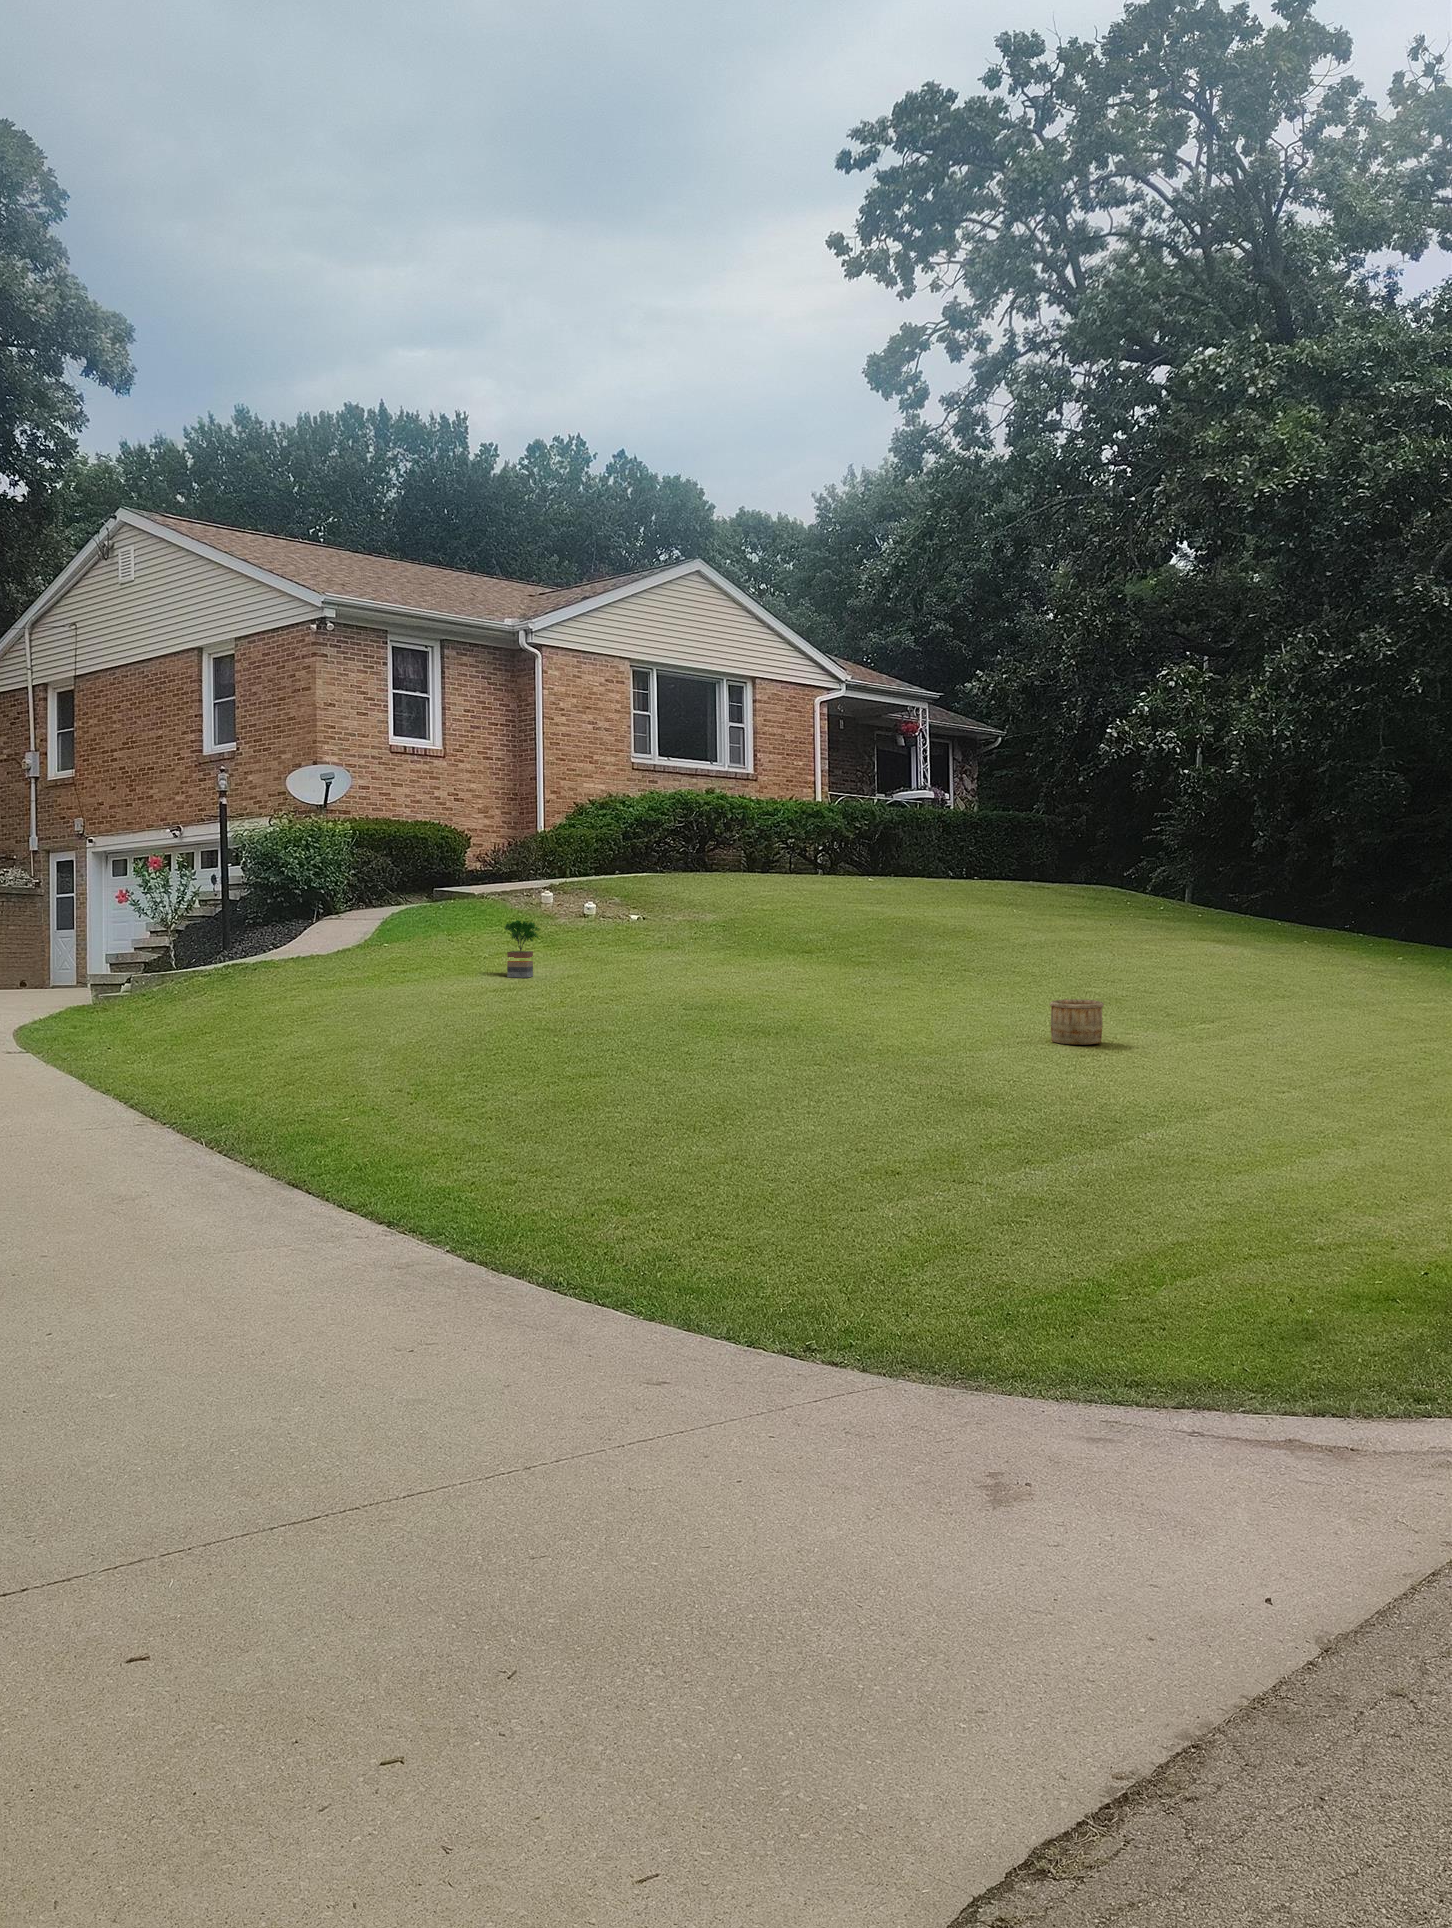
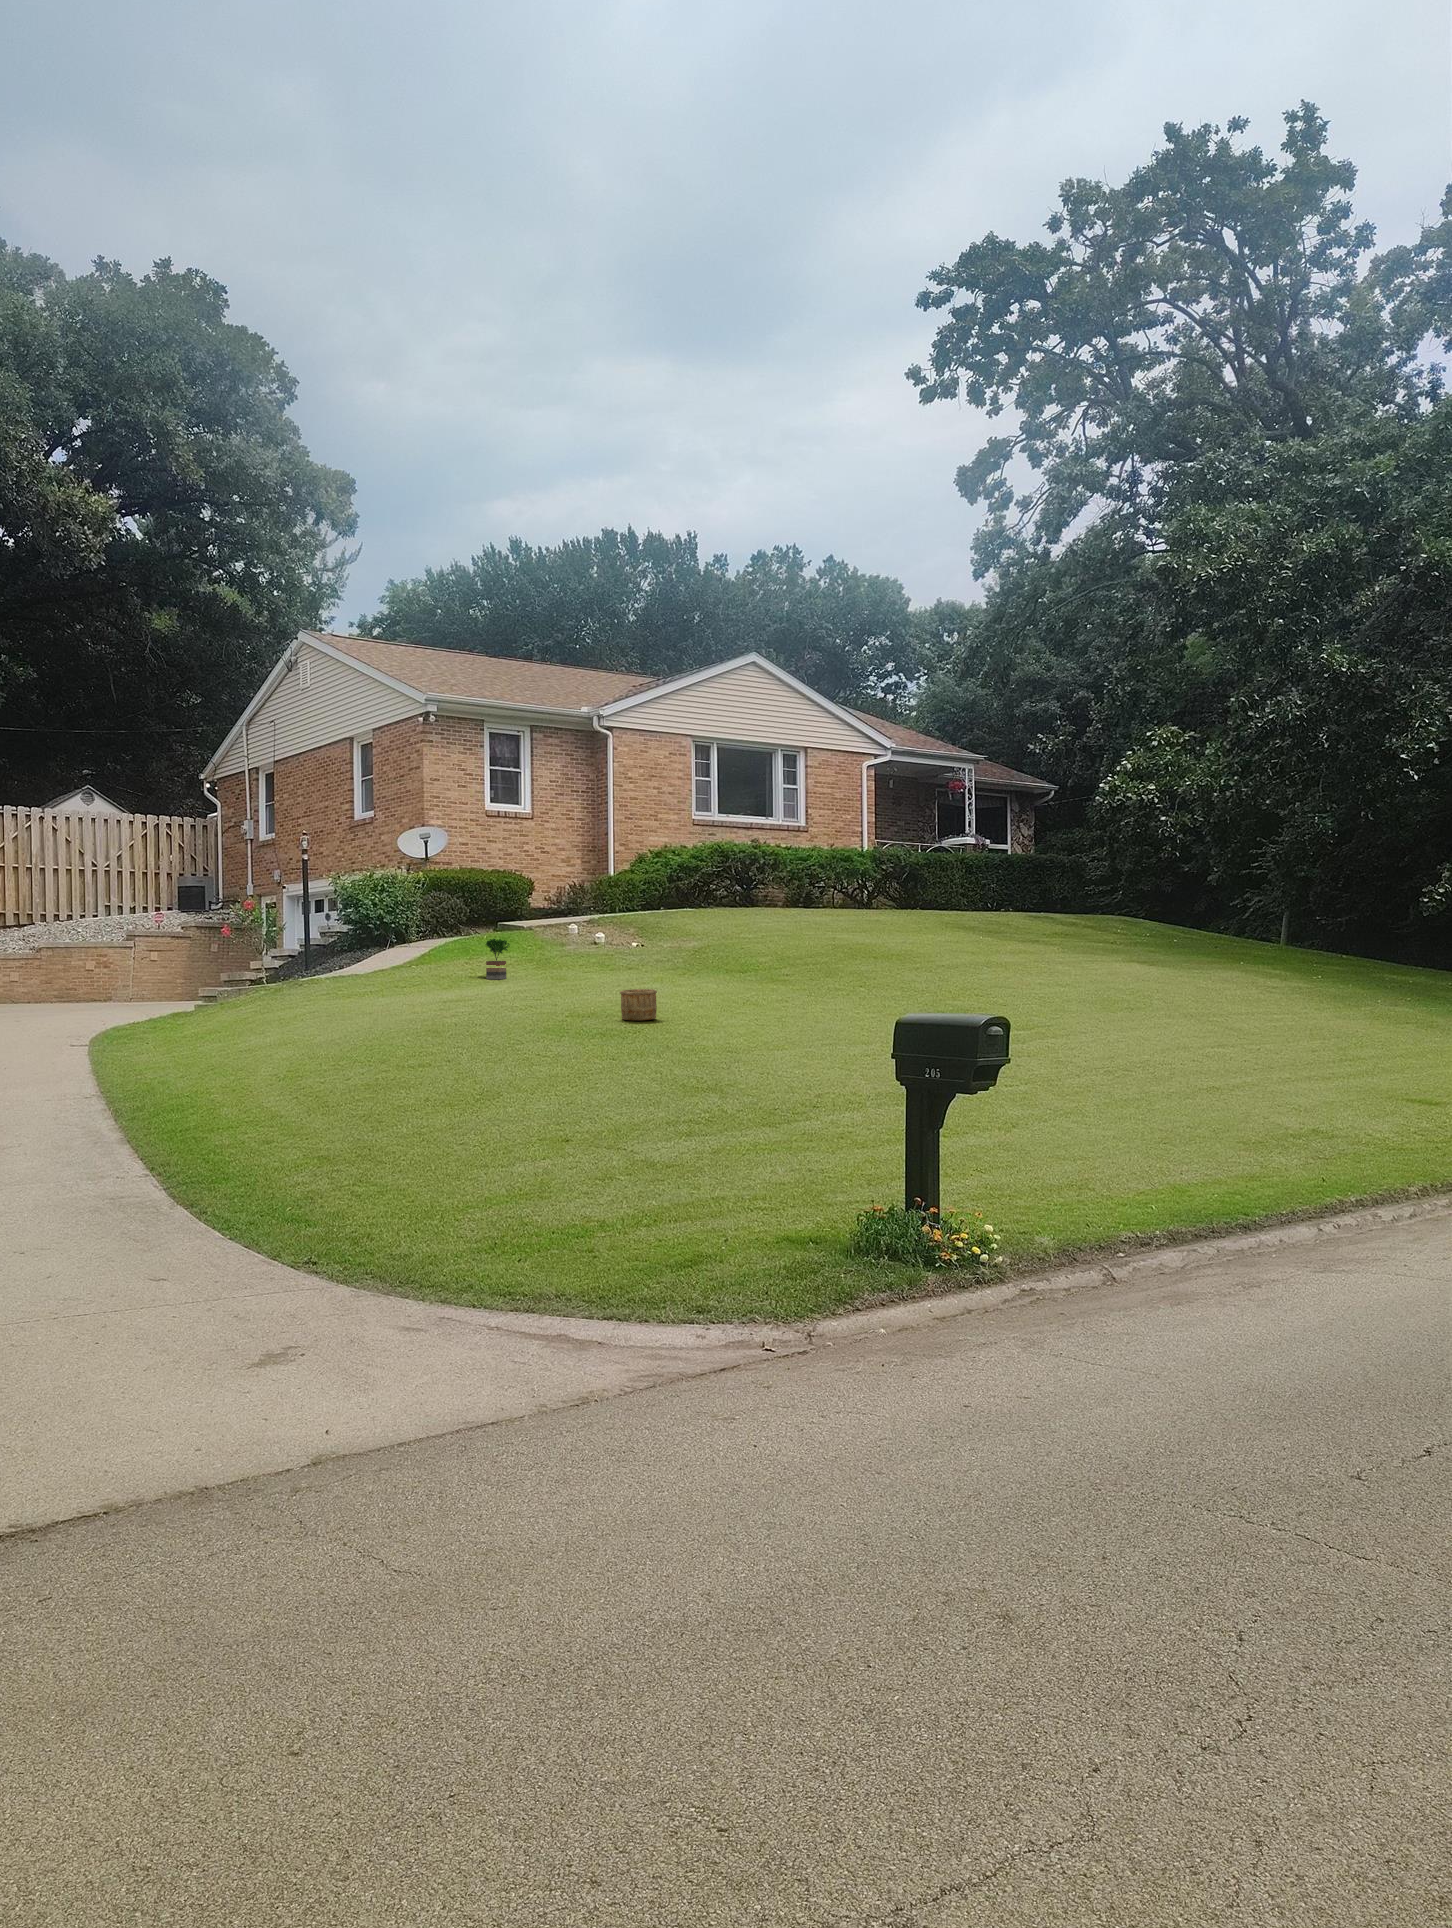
wooden bucket: present [1049,999,1104,1045] -> present [620,989,657,1020]

